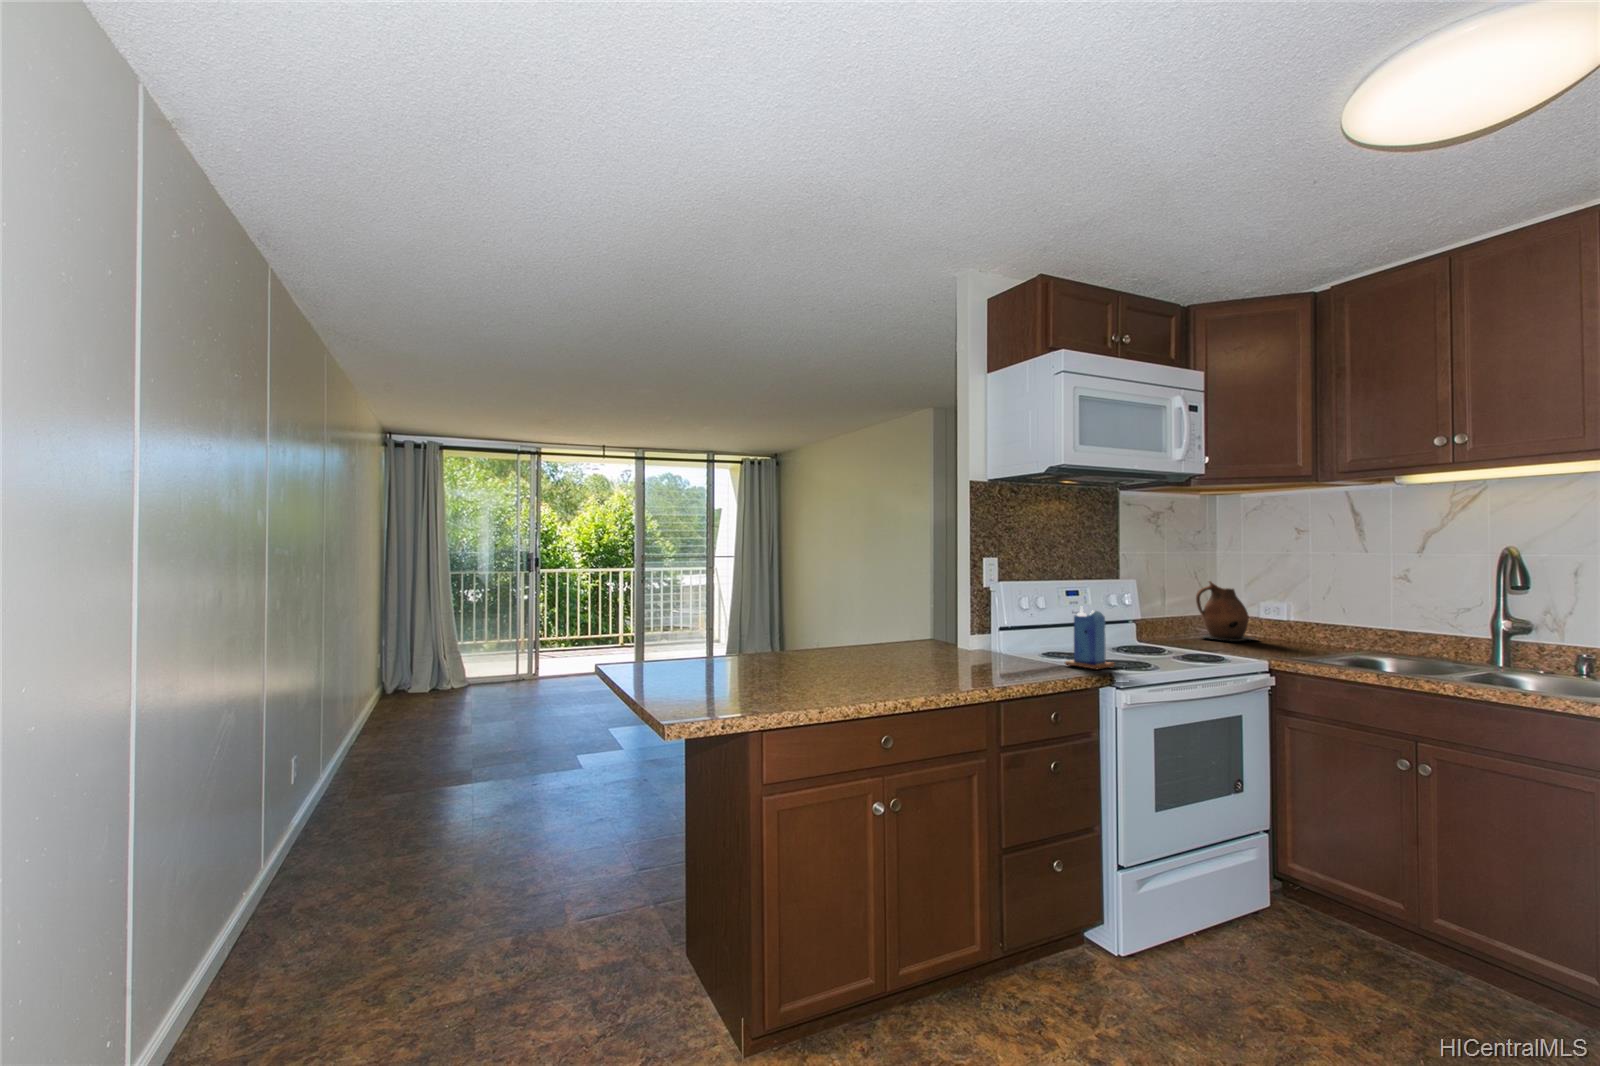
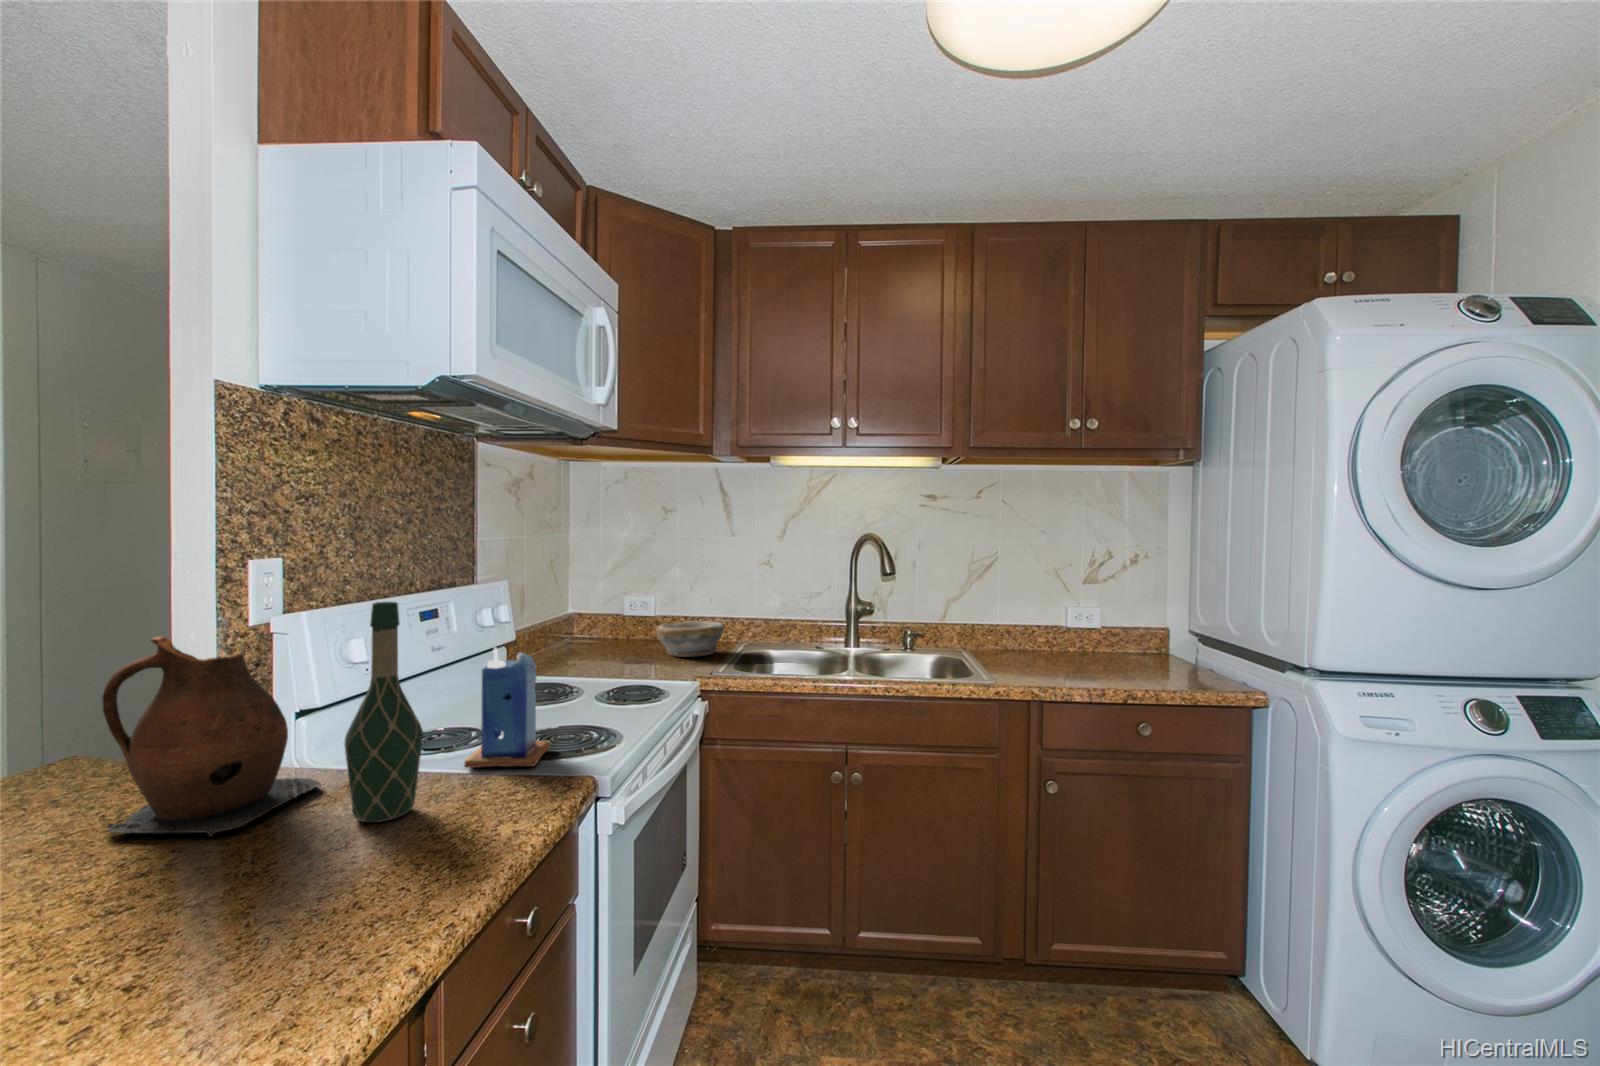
wine bottle: none [1004,575,1035,670] -> present [344,602,423,822]
ceramic pitcher: present [1196,581,1254,641] -> present [102,636,321,837]
bowl: none [1268,624,1338,652] -> present [656,621,724,657]

